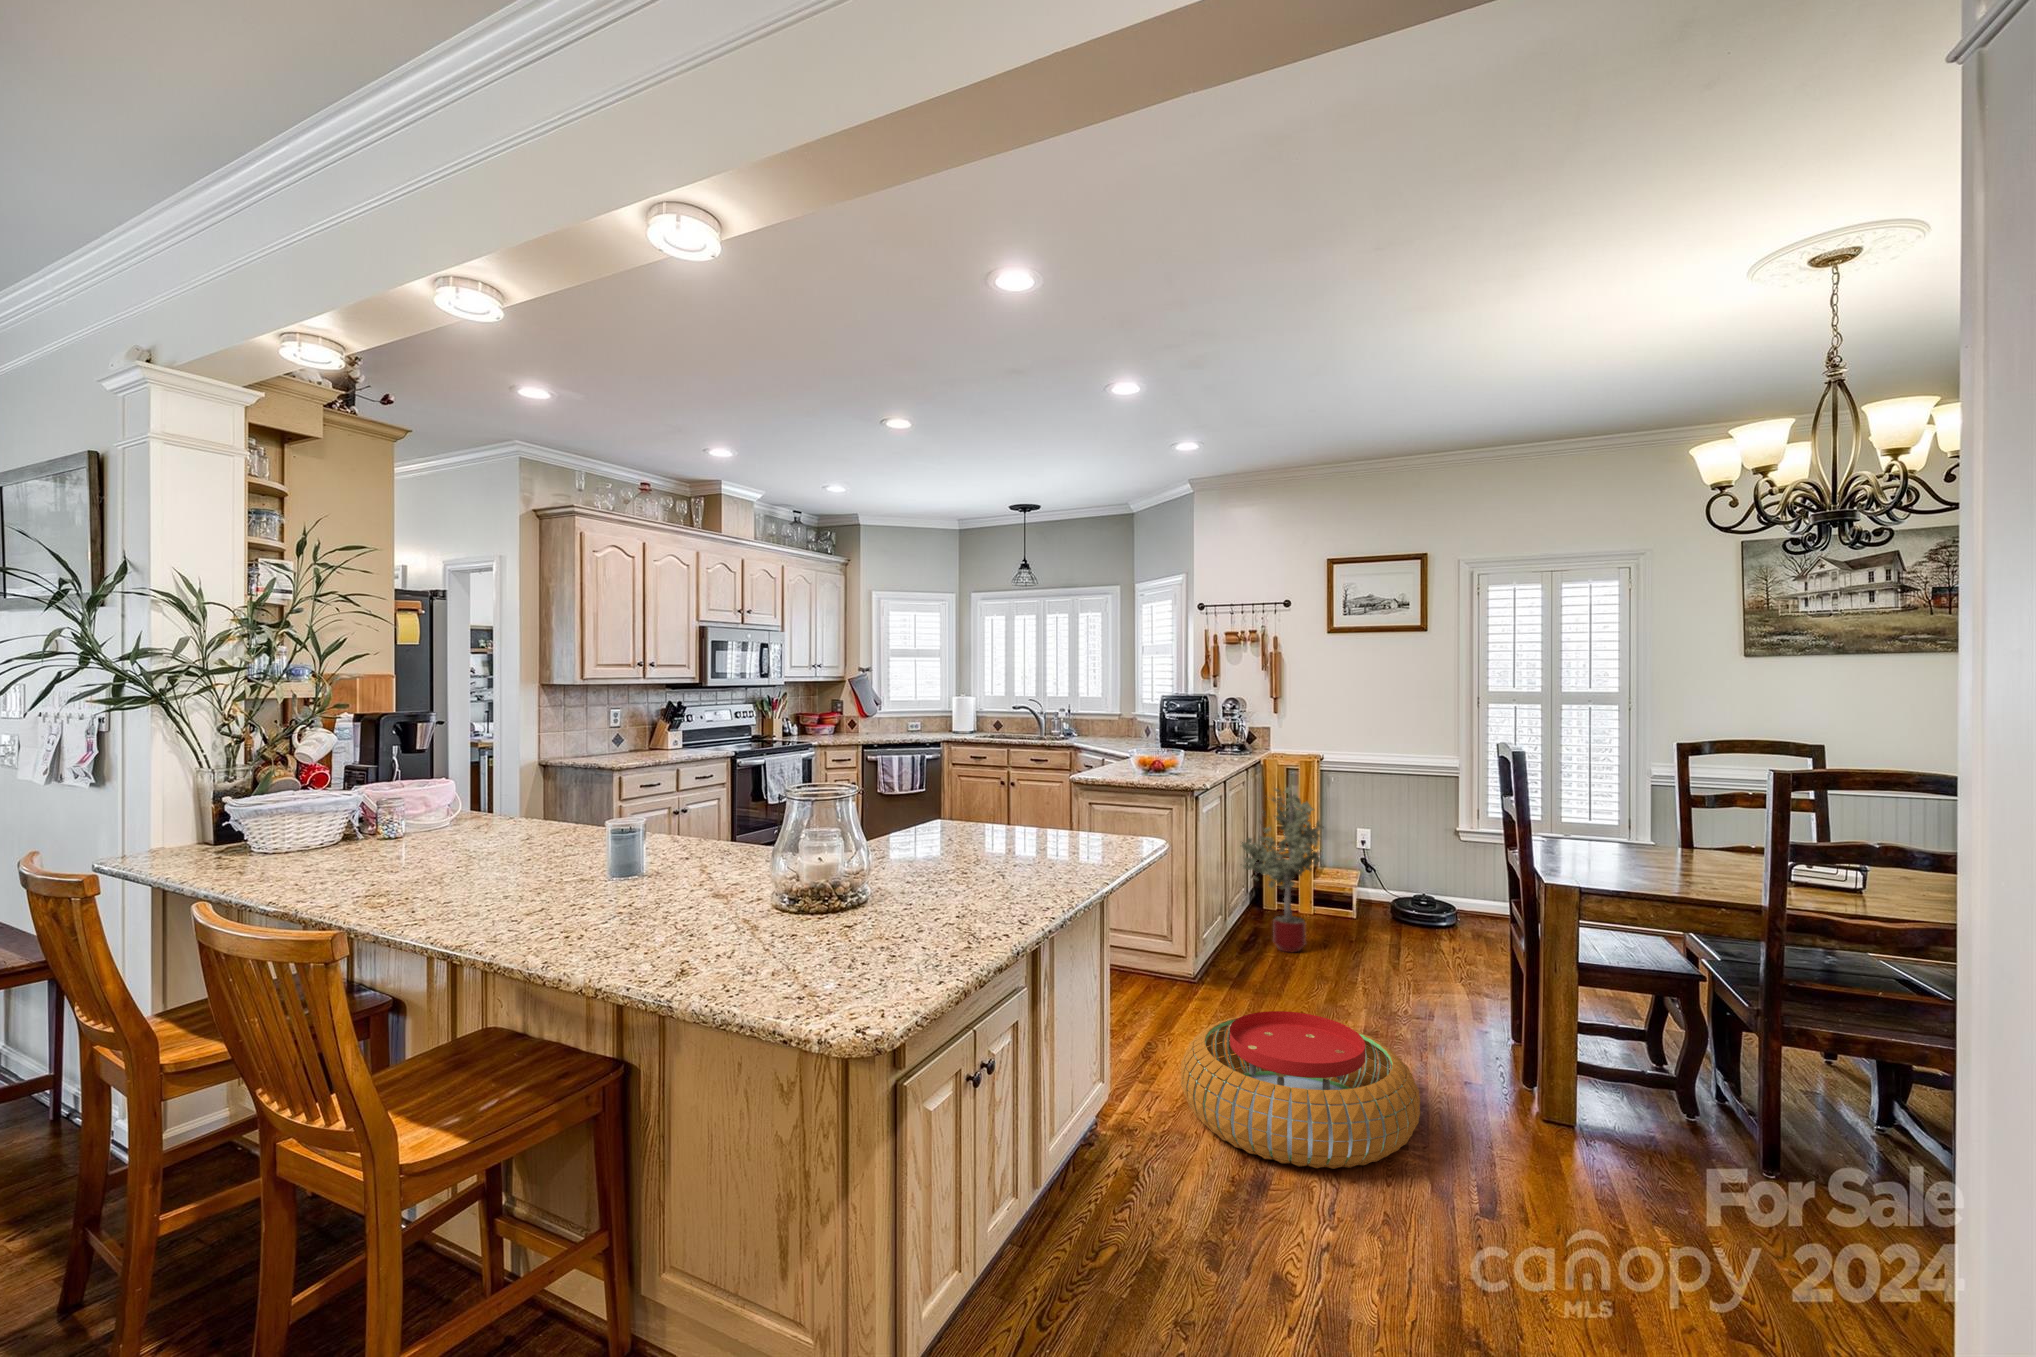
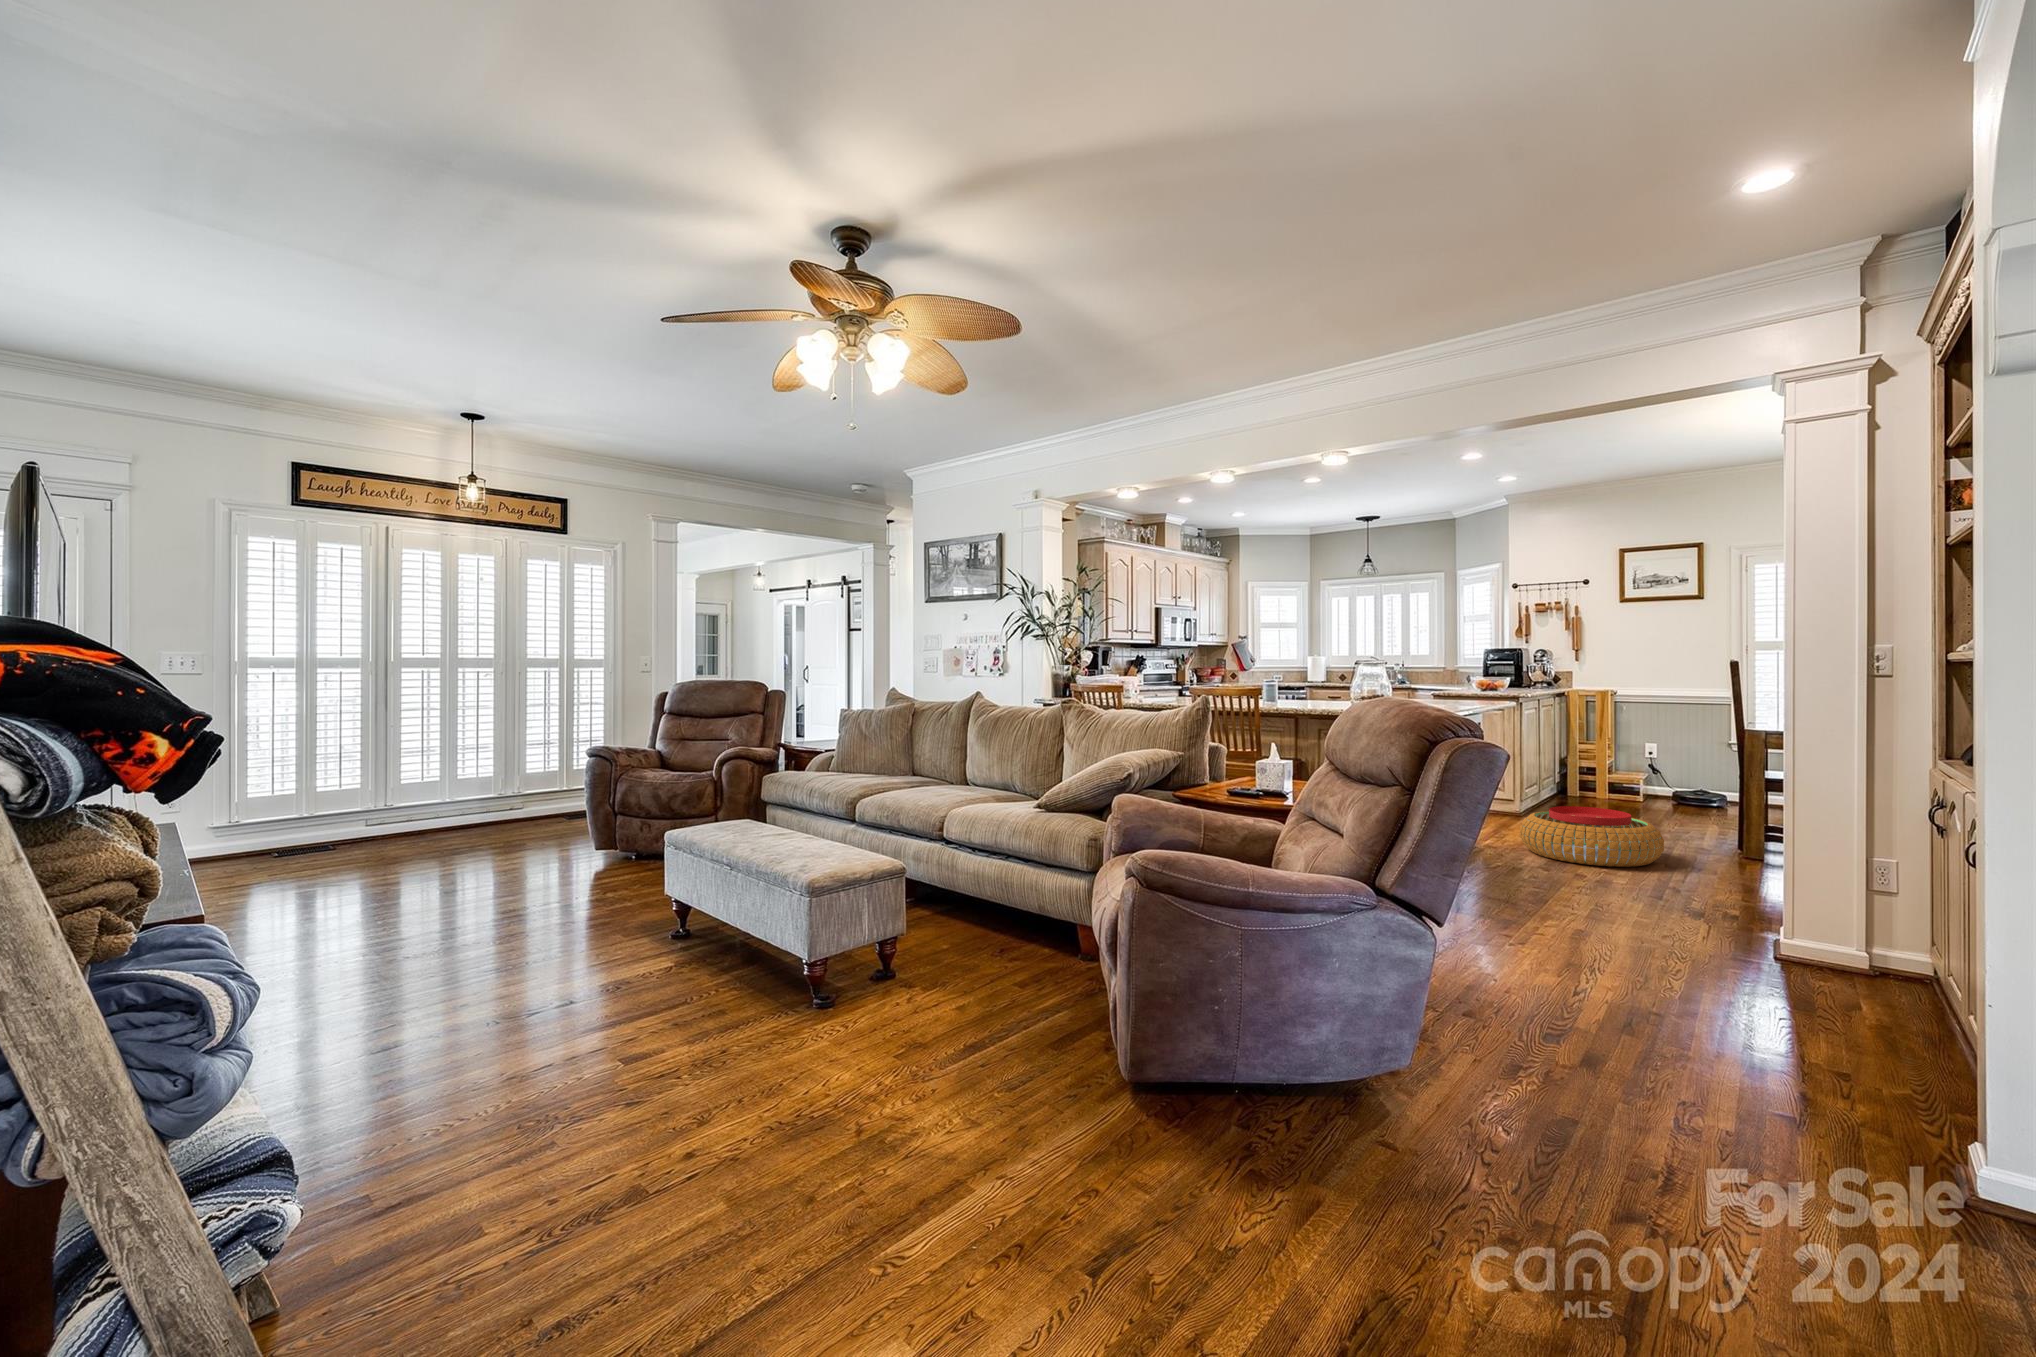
potted tree: present [1242,788,1324,952] -> none [1550,704,1614,811]

